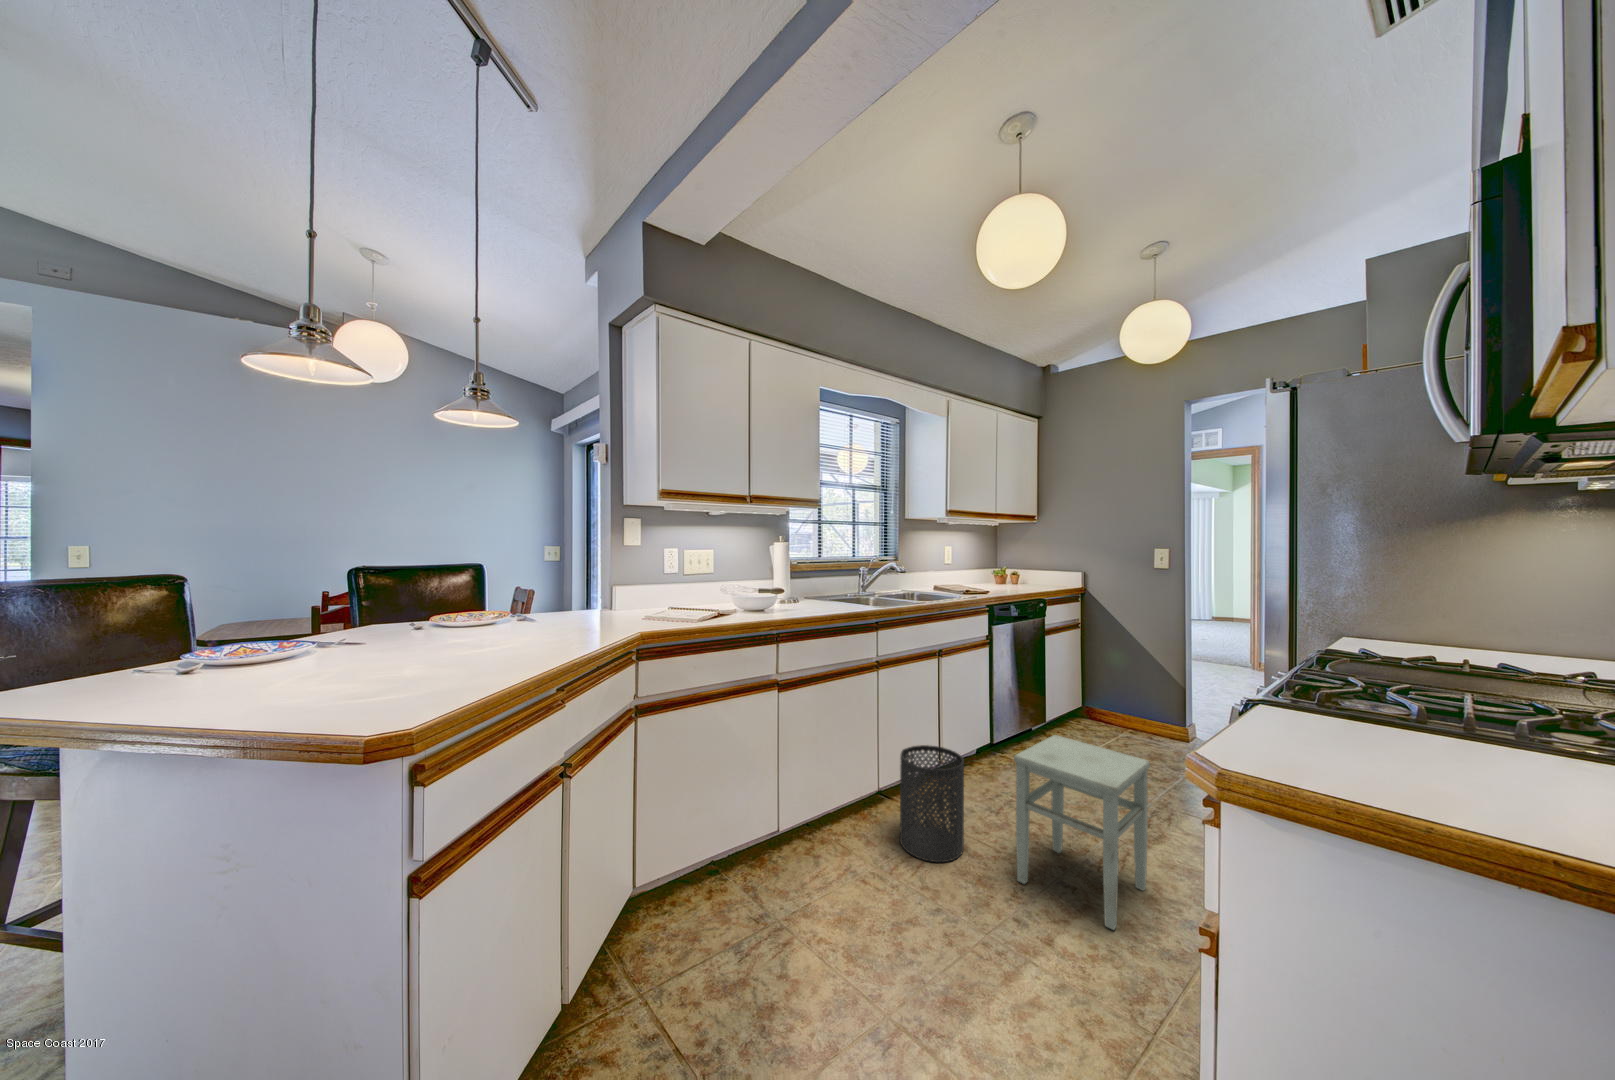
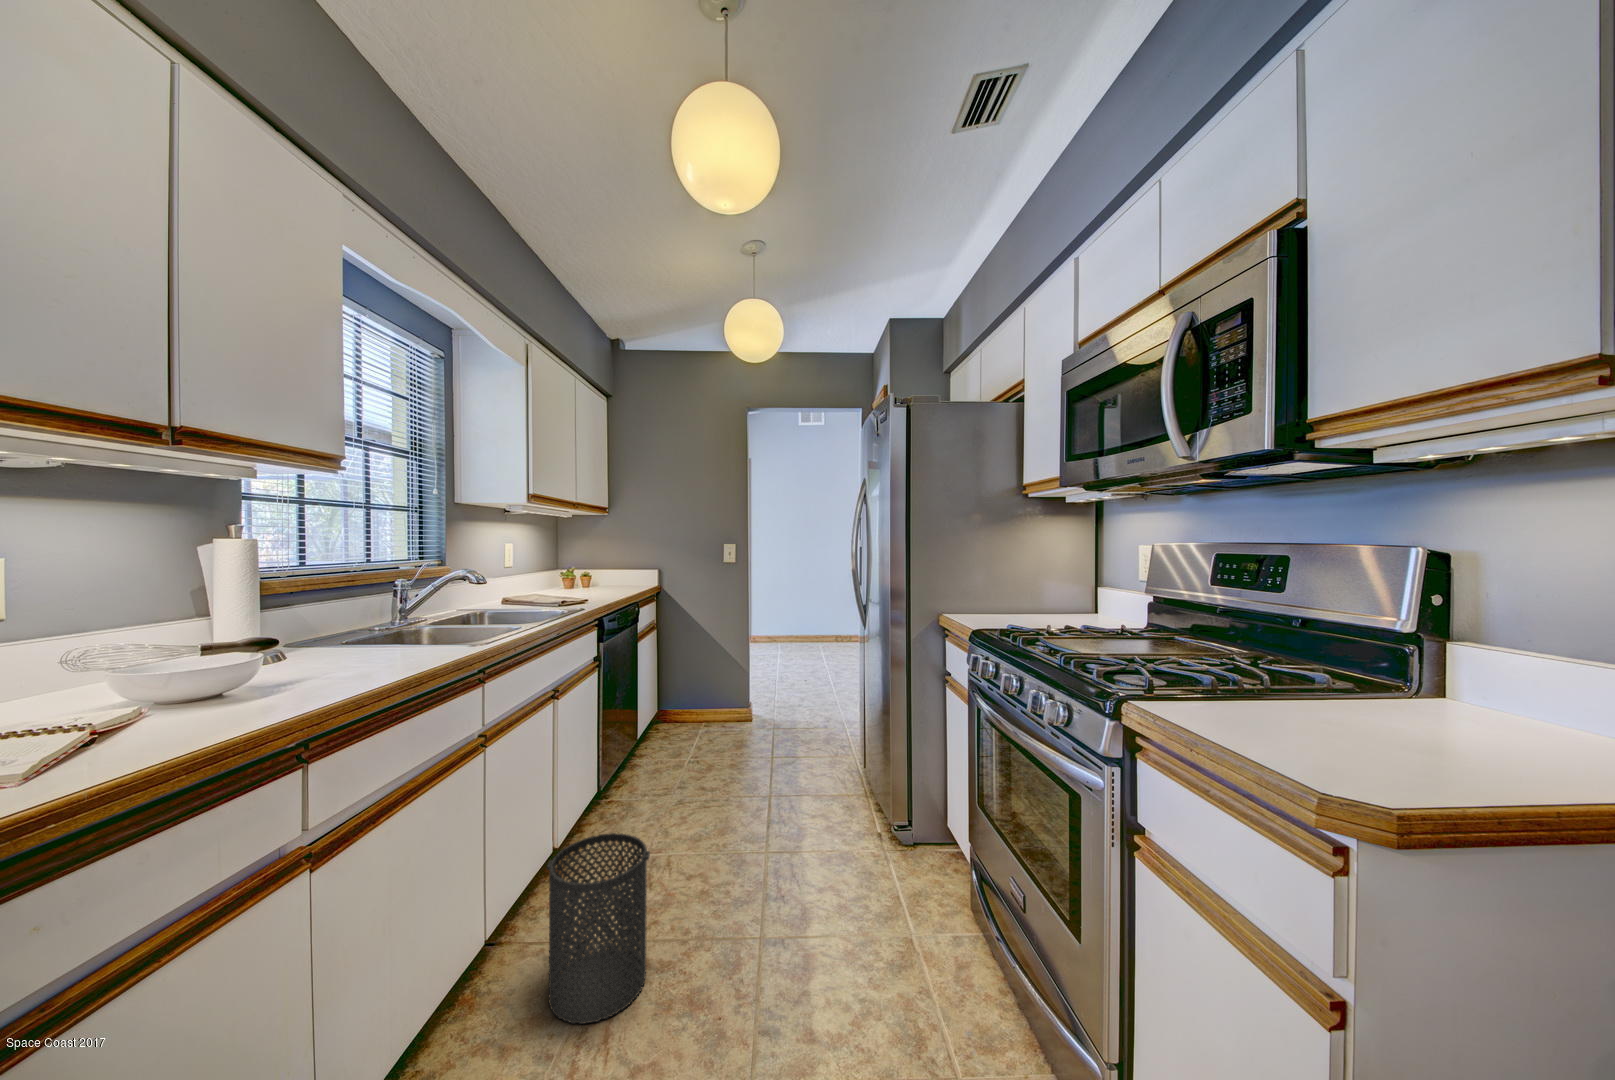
stool: present [1014,735,1150,930] -> none [721,761,837,965]

